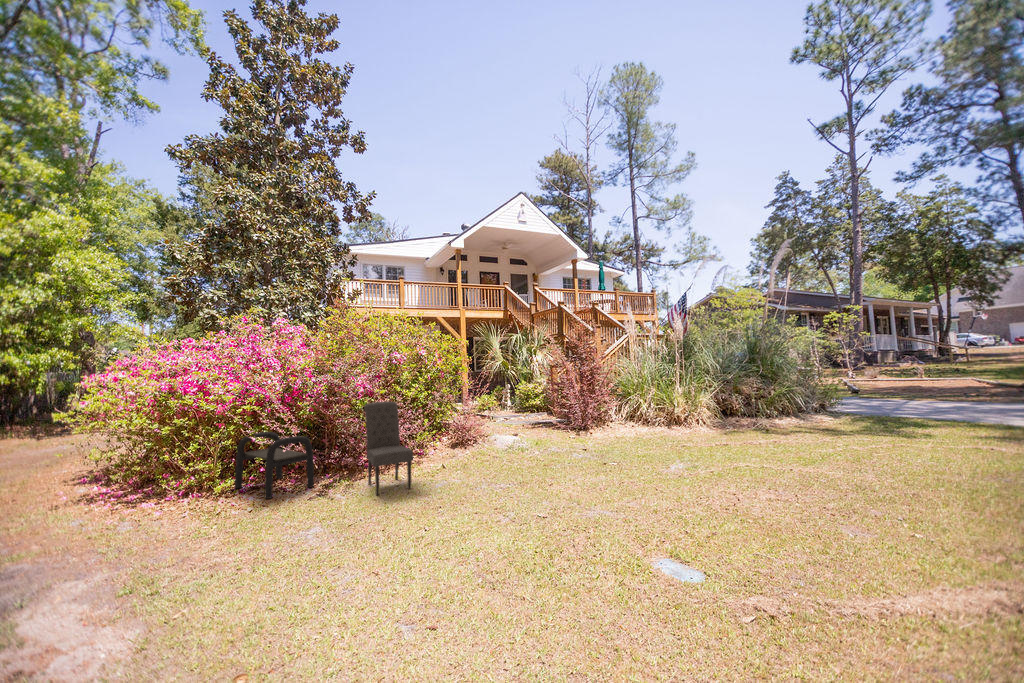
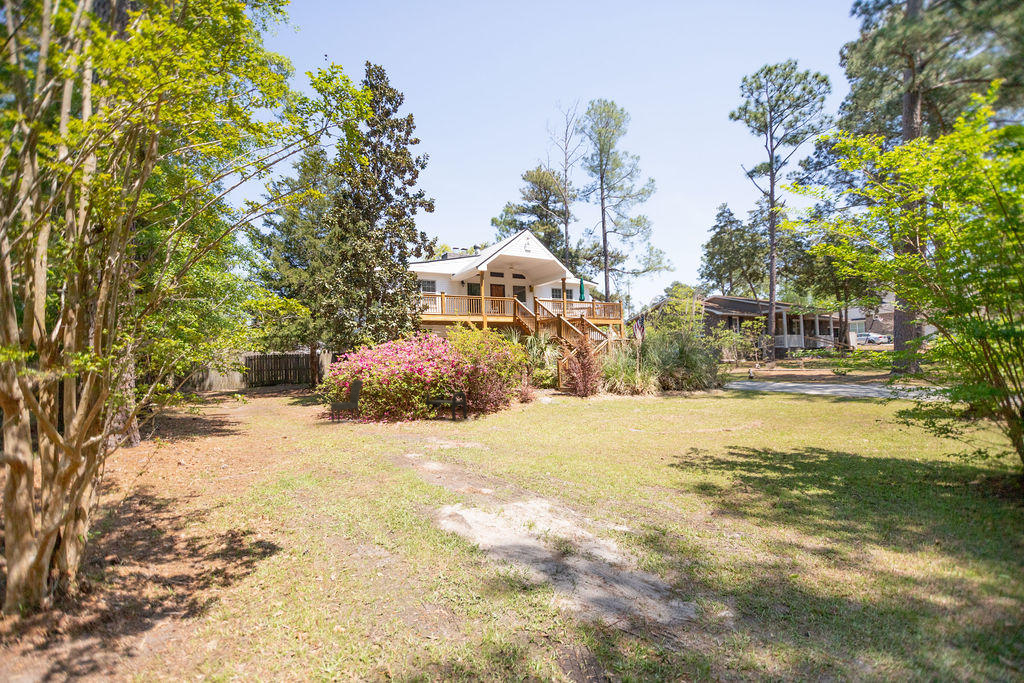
chair: present [364,402,413,495] -> present [331,380,363,423]

